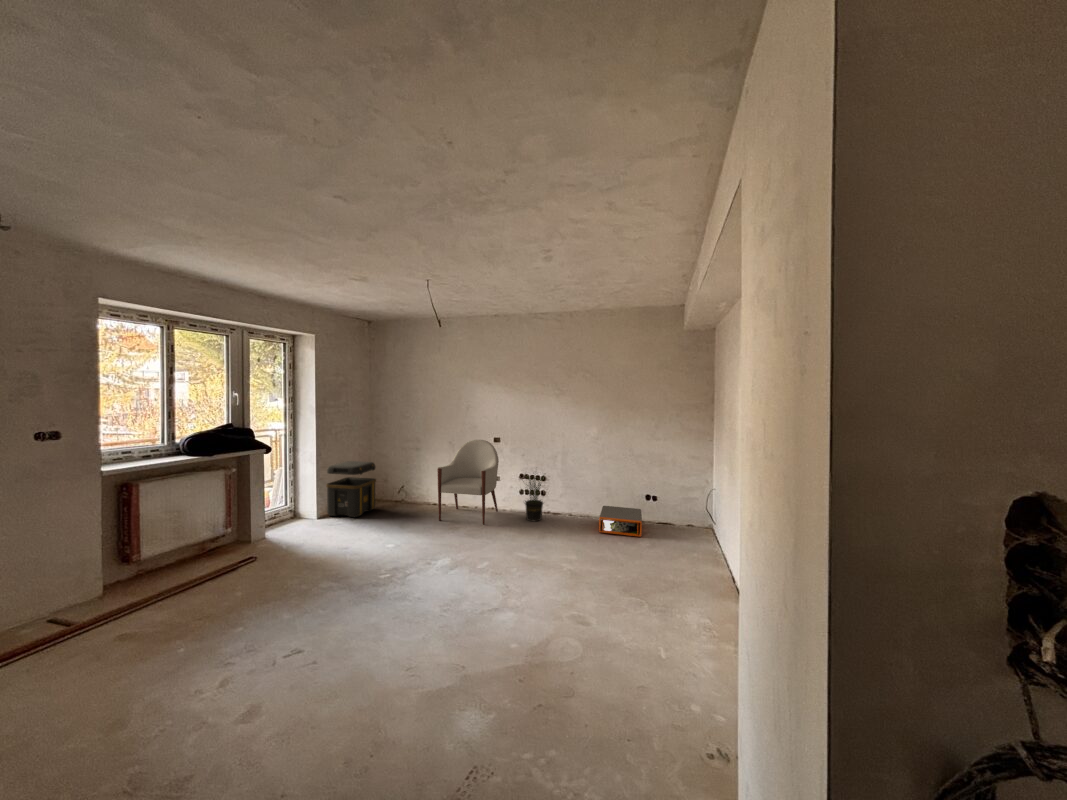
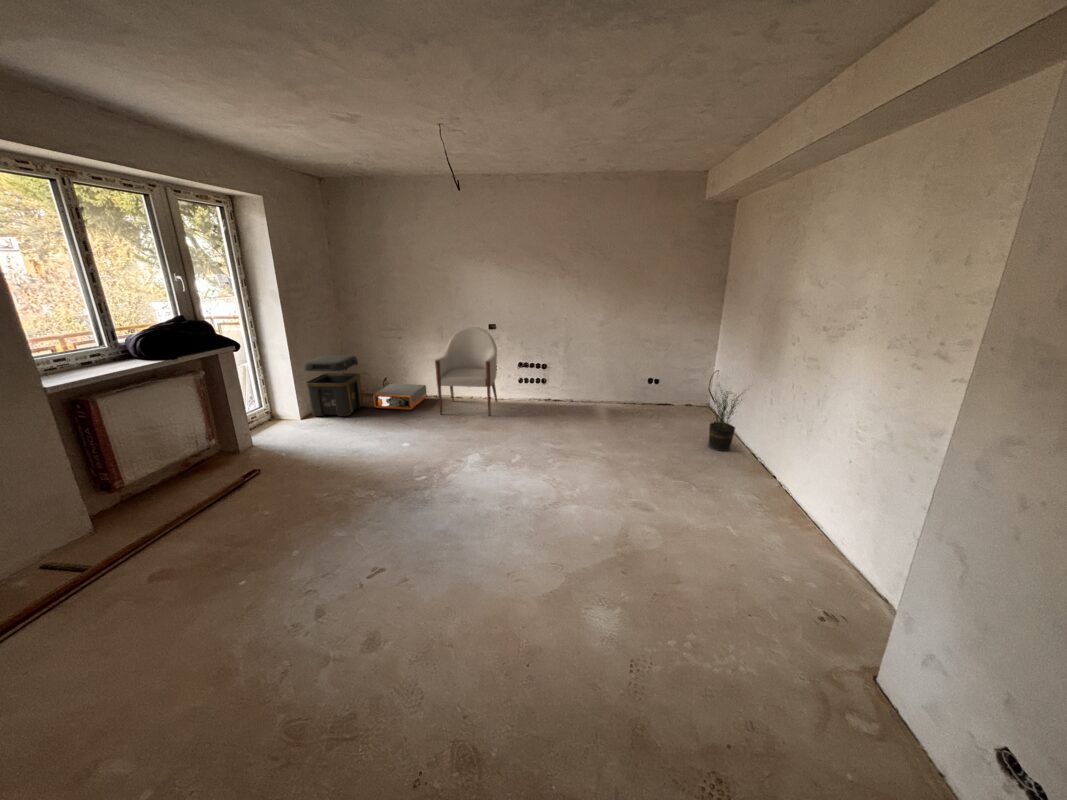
potted plant: present [525,475,544,521] -> present [708,390,743,451]
storage box: present [599,506,642,537] -> present [373,383,427,410]

